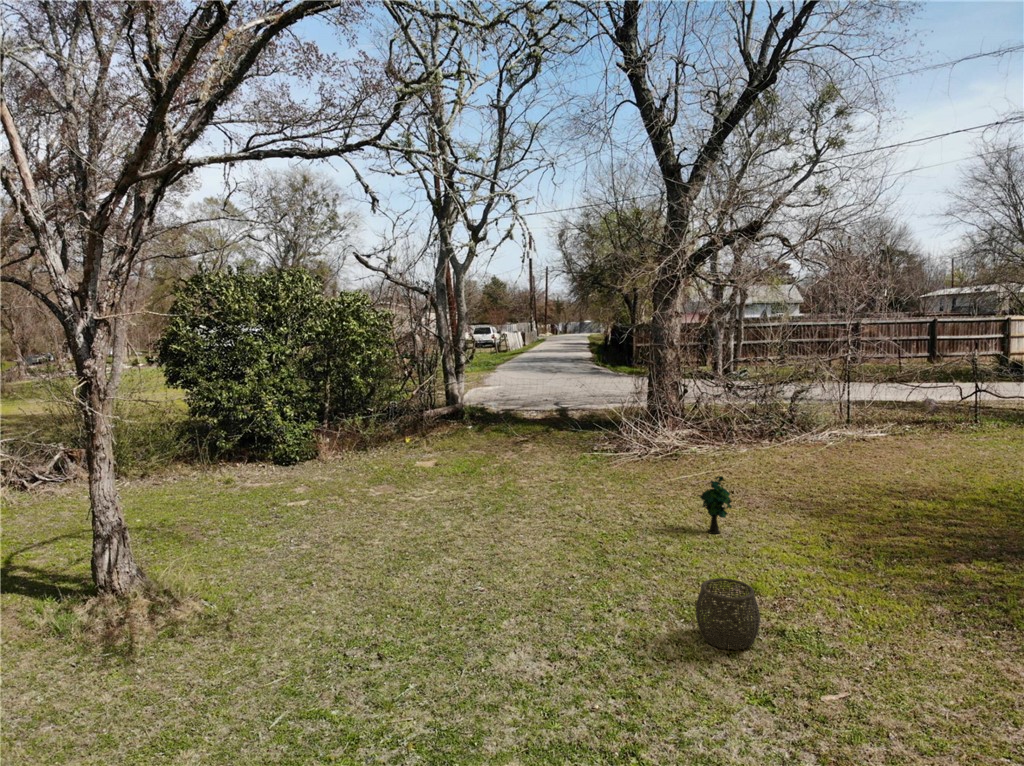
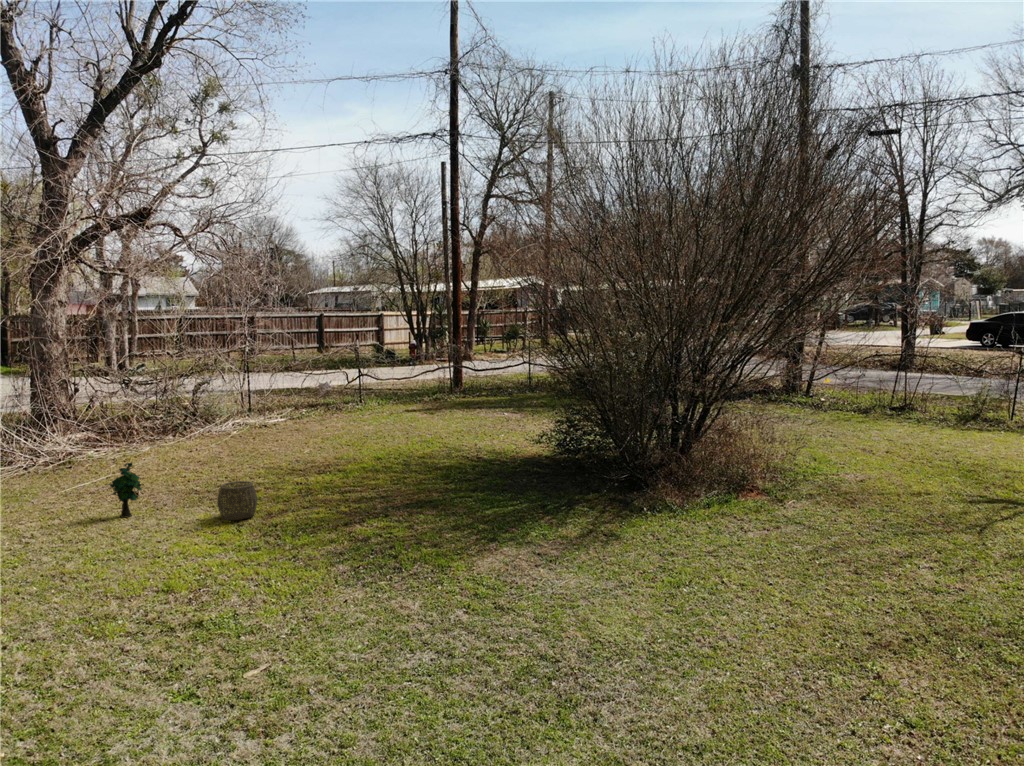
woven basket: present [695,578,761,650] -> present [217,481,257,520]

